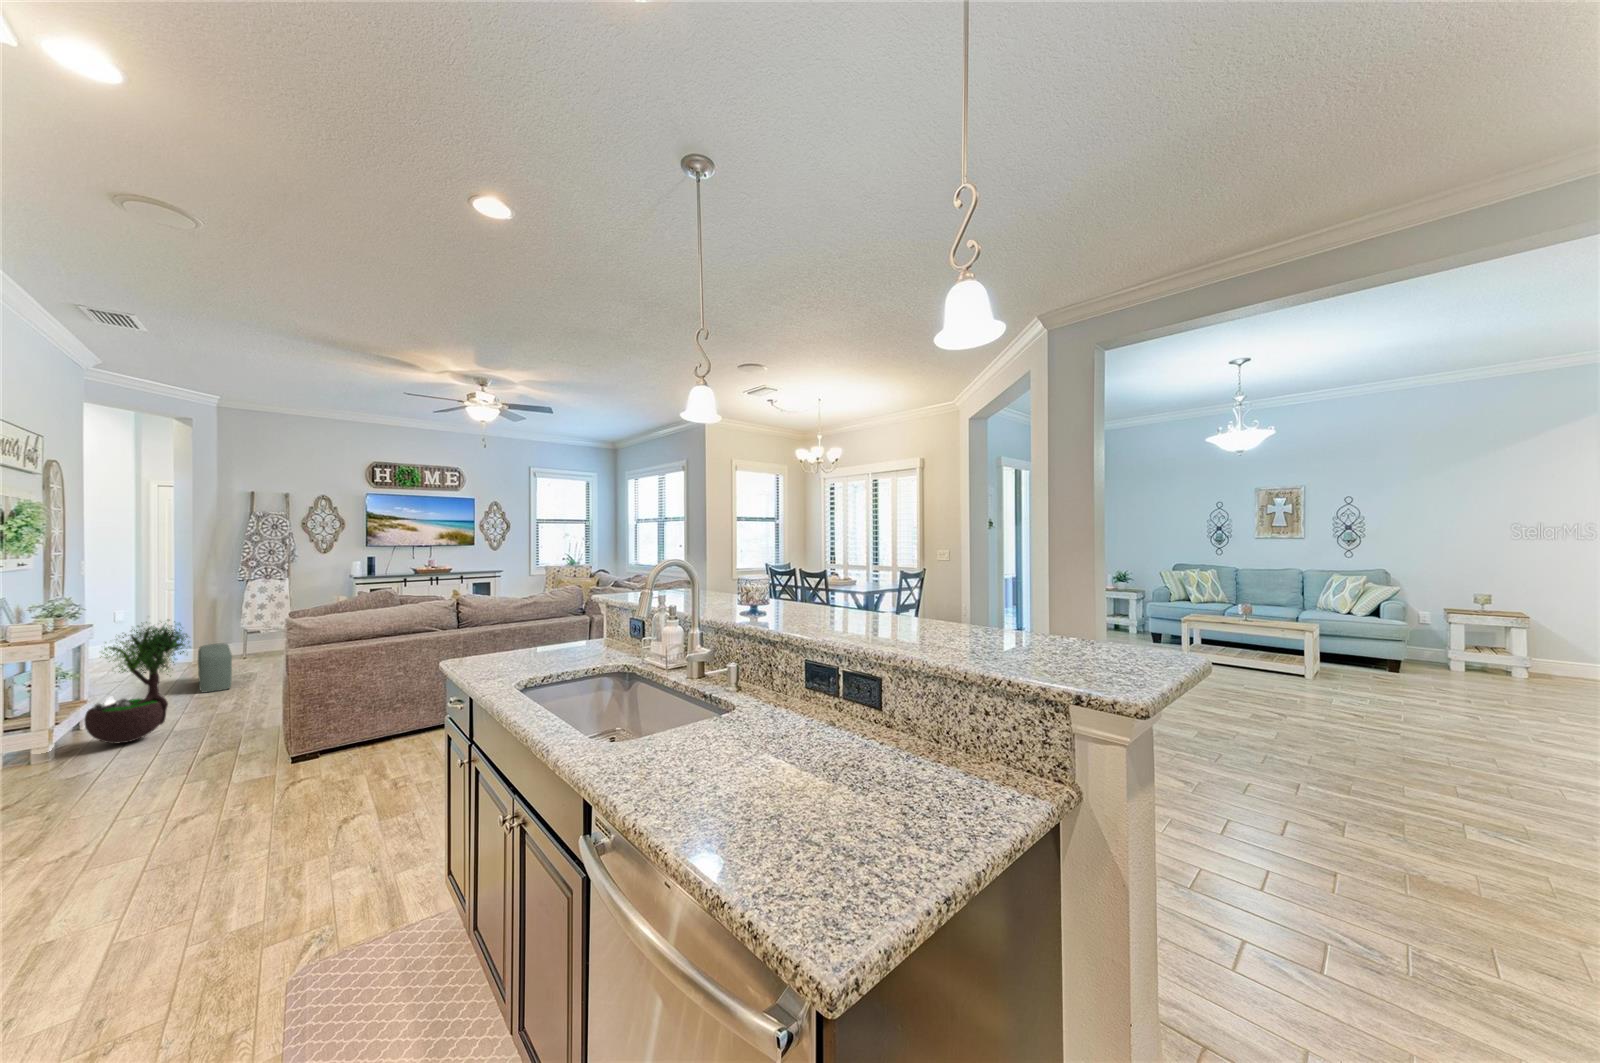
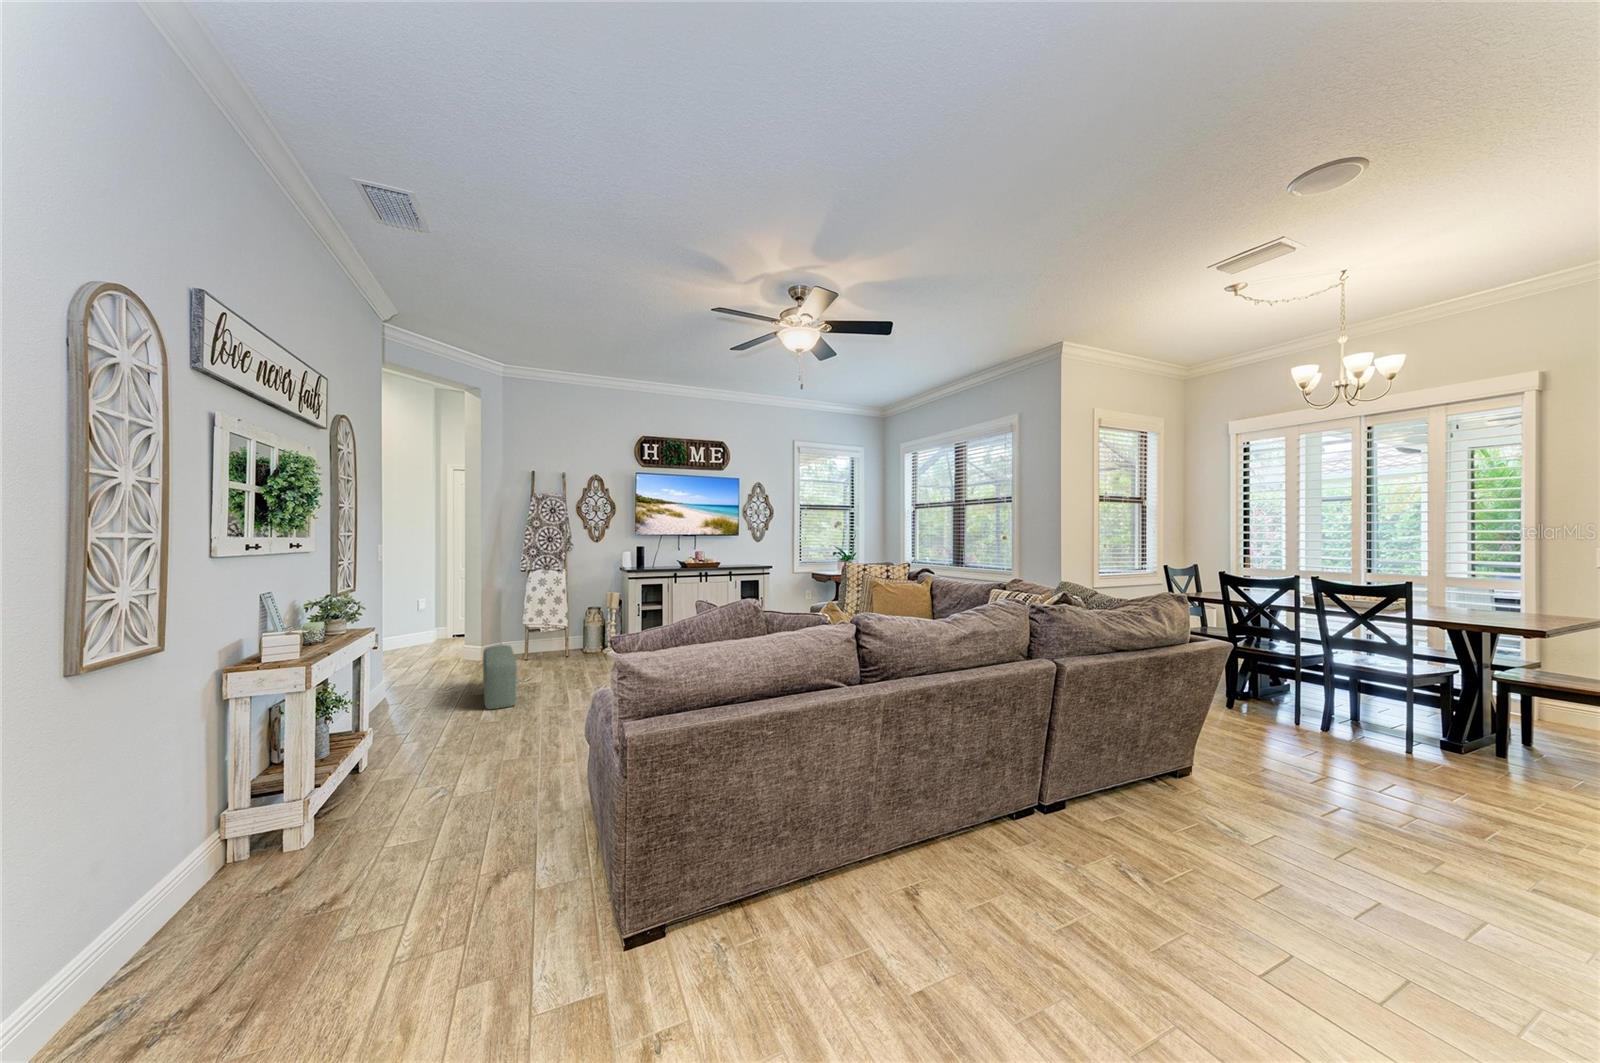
potted tree: present [84,622,188,743] -> none [354,625,479,809]

